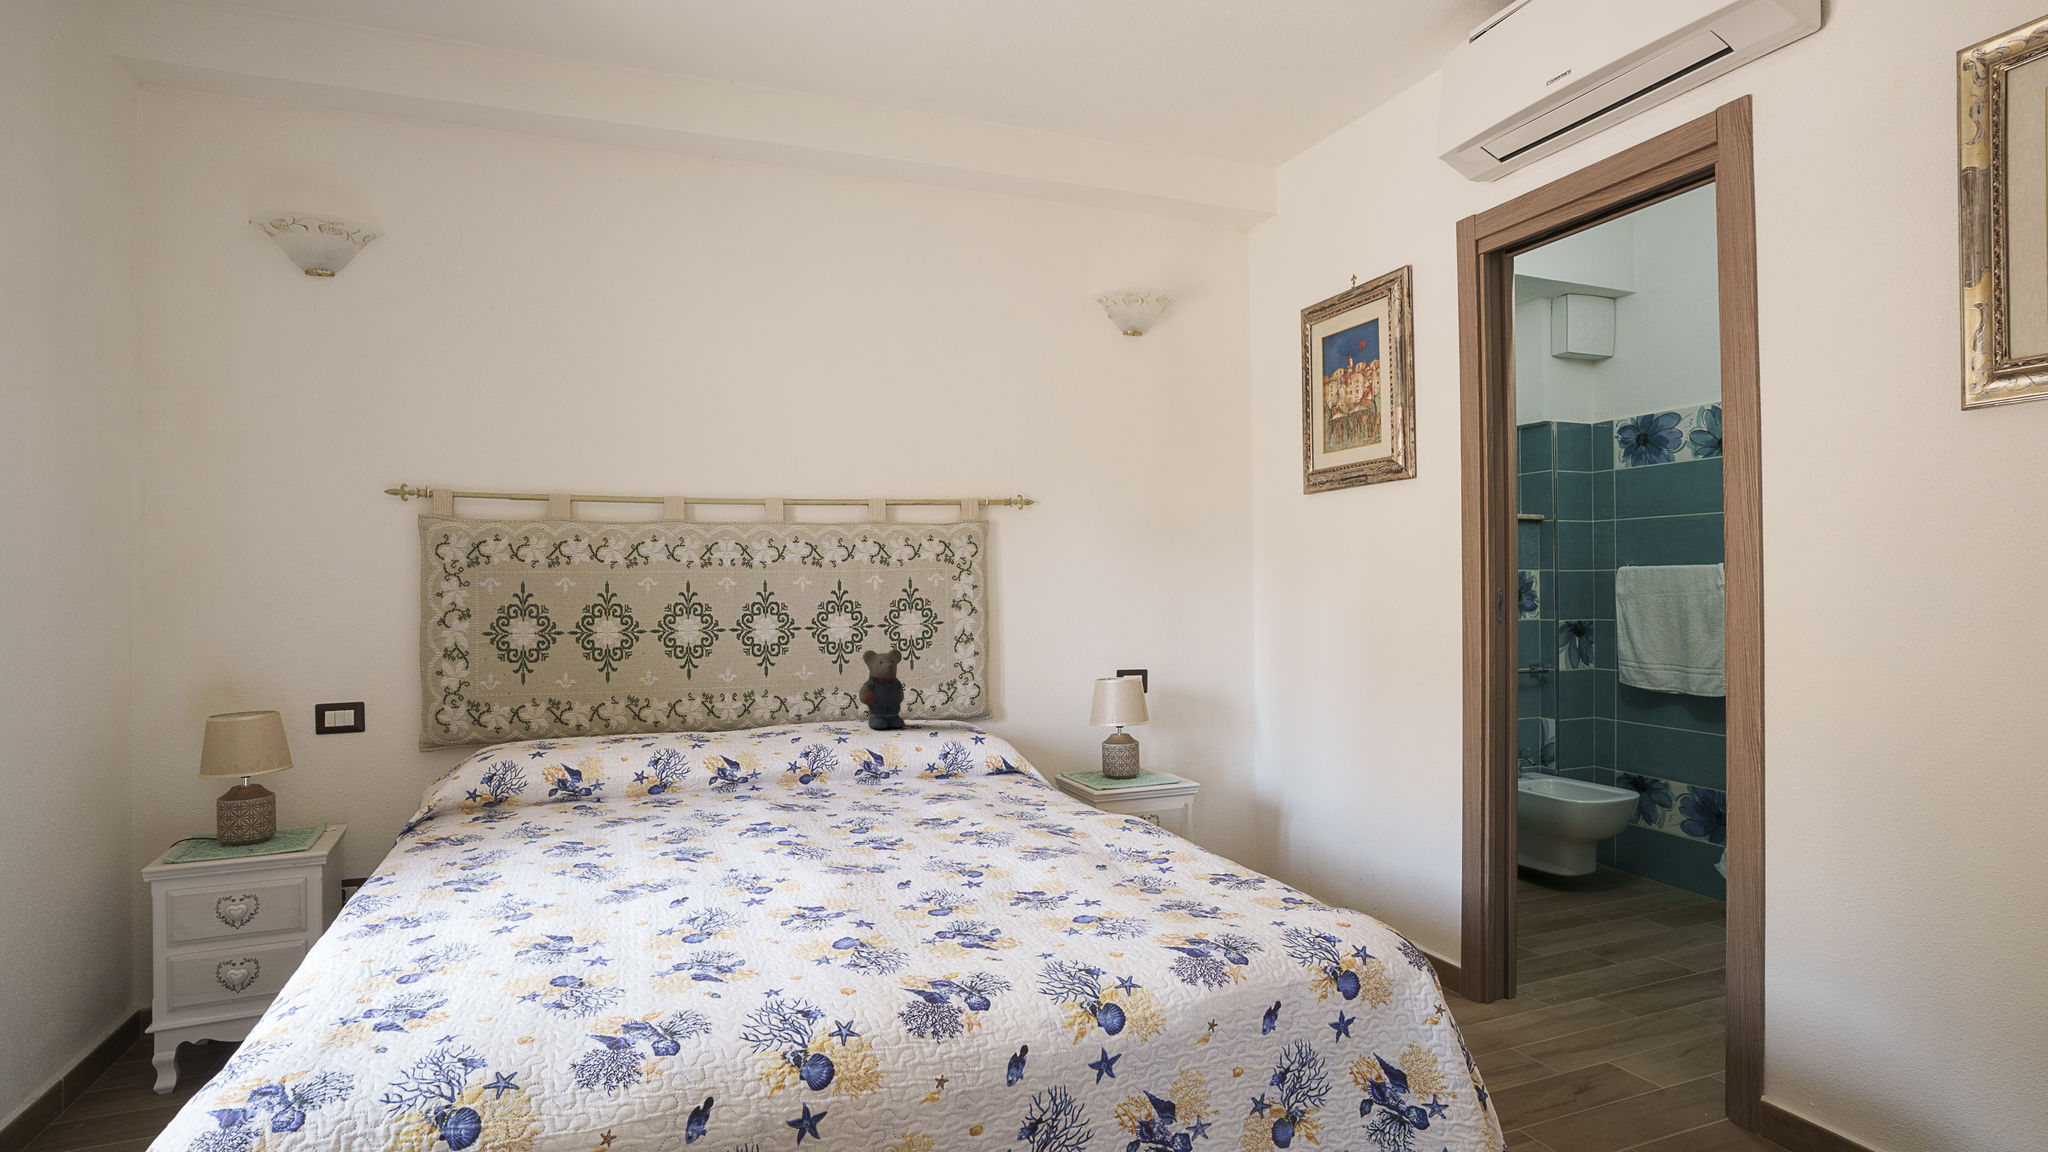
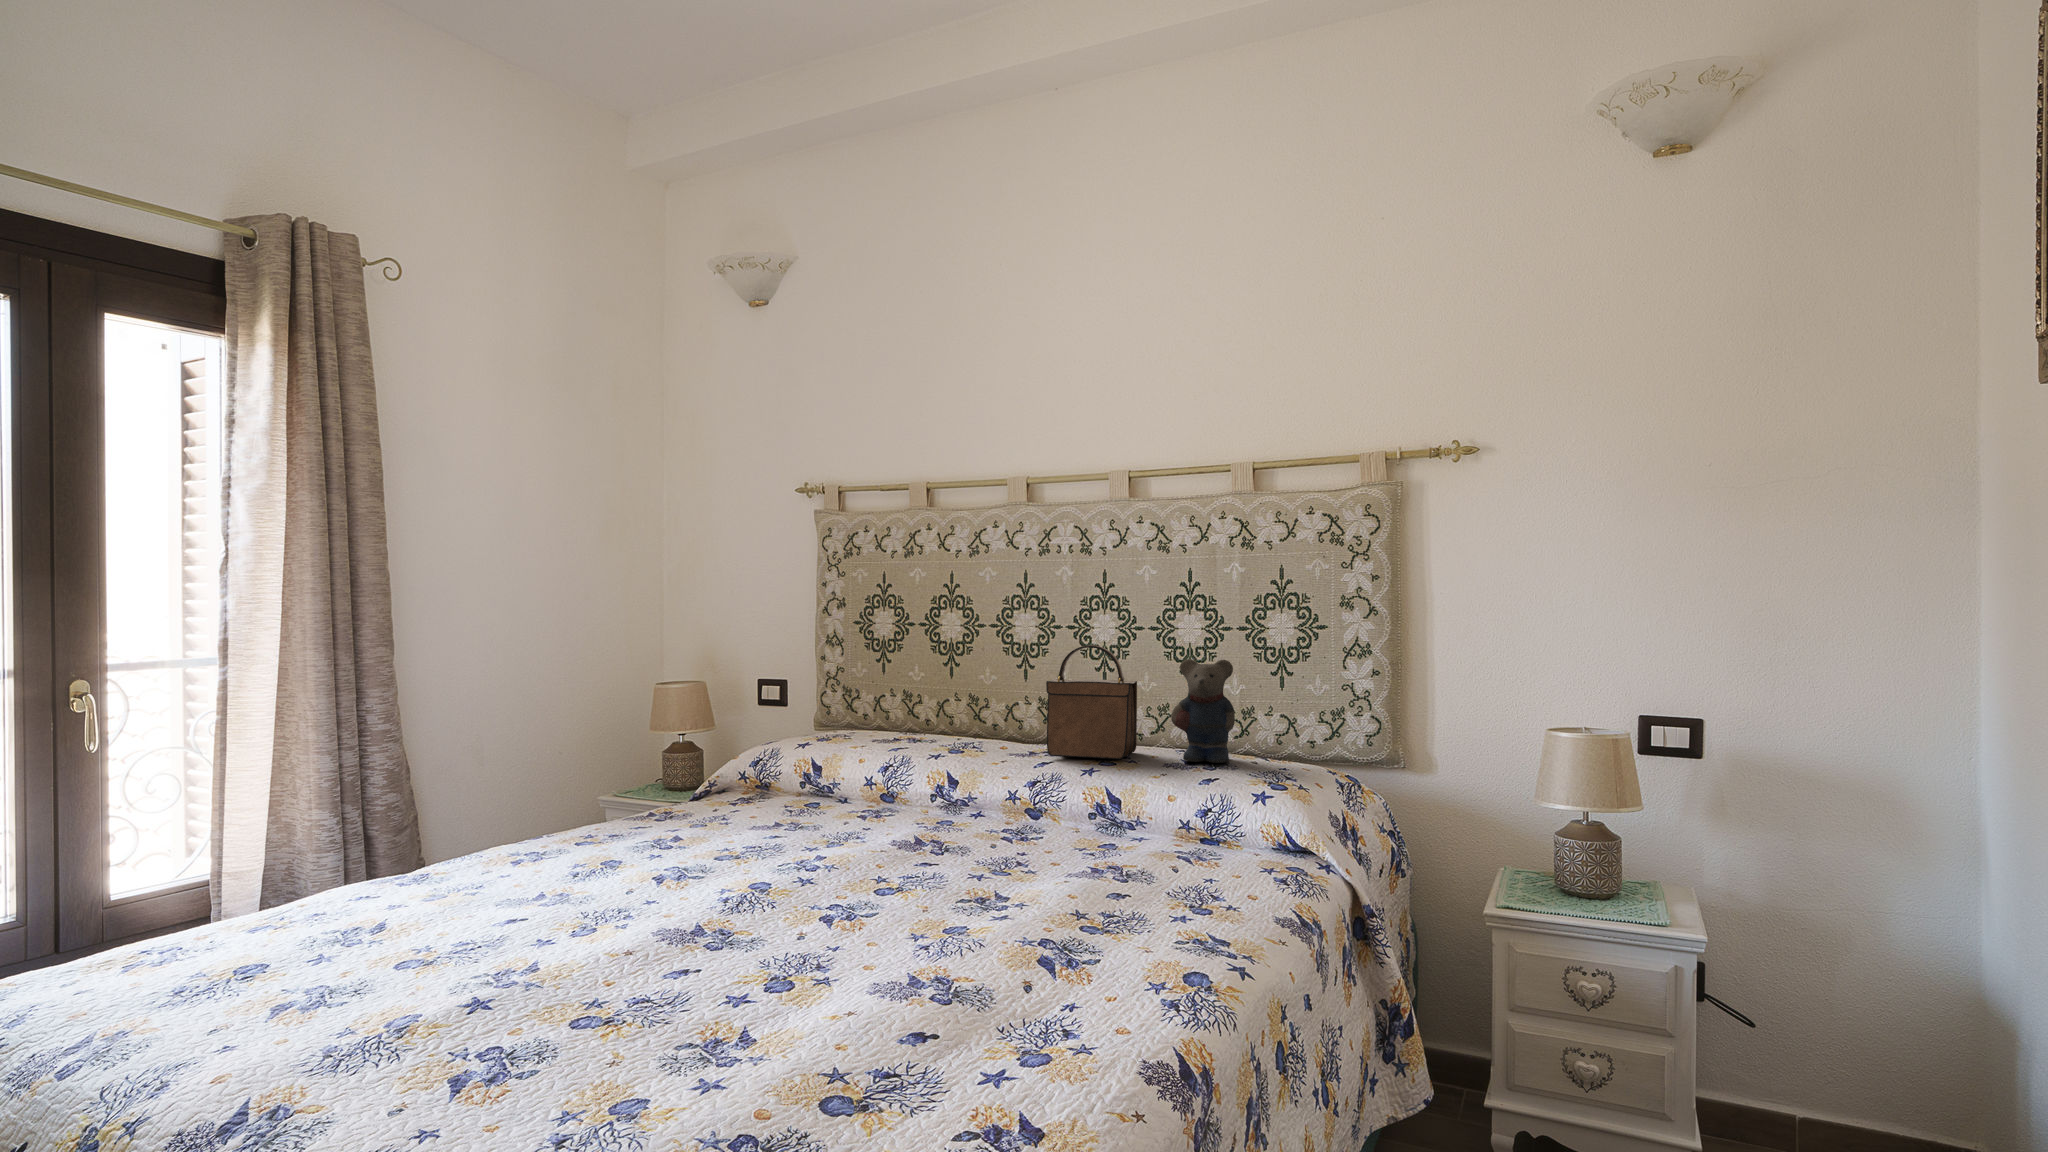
handbag: none [756,643,833,738] -> present [1046,645,1137,760]

